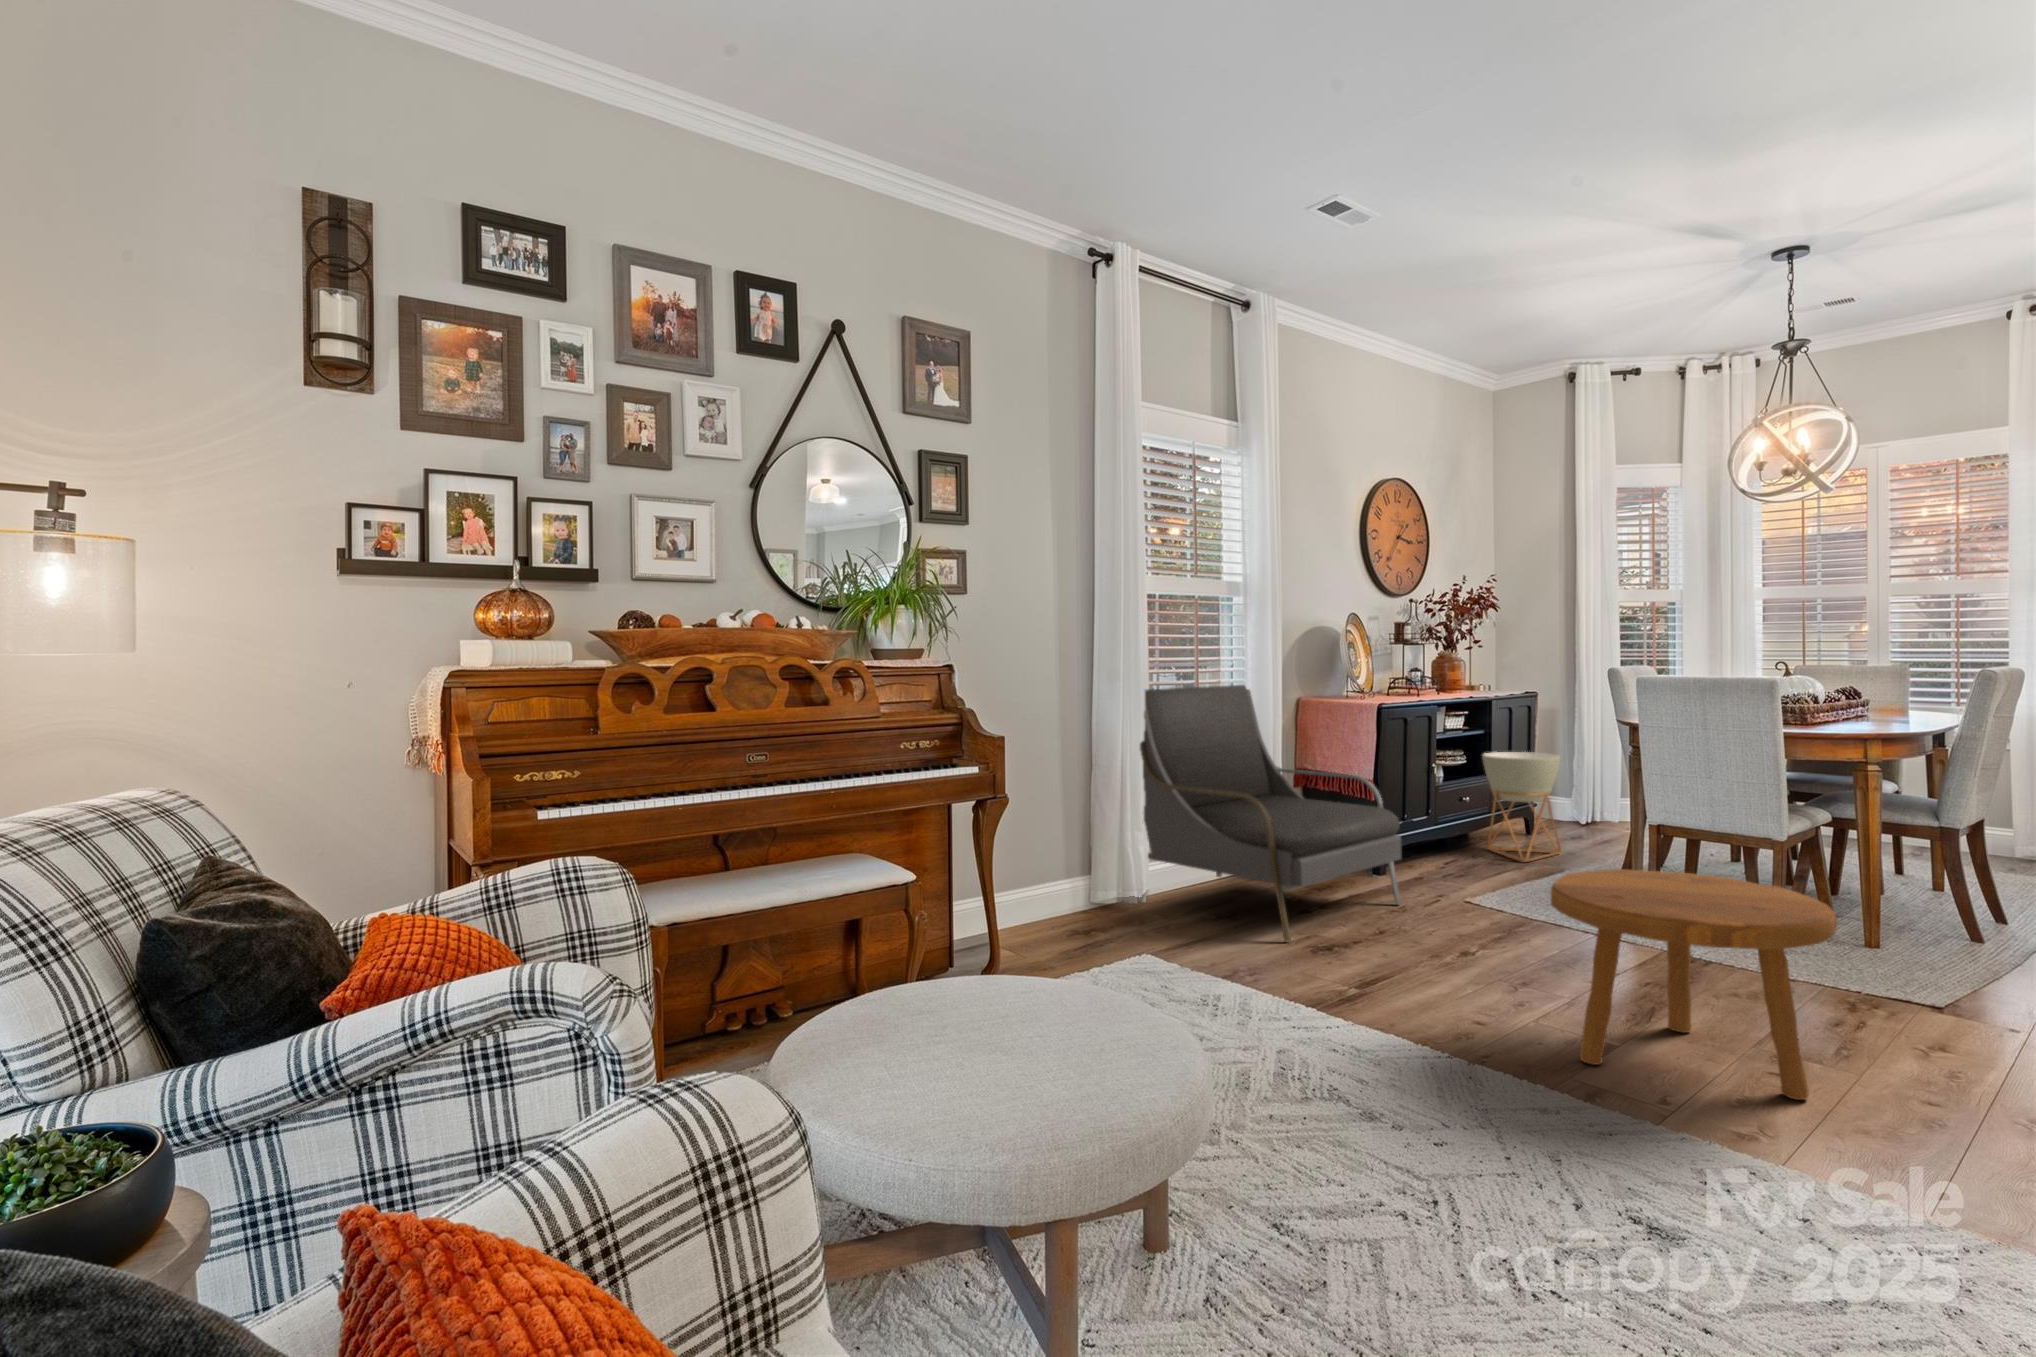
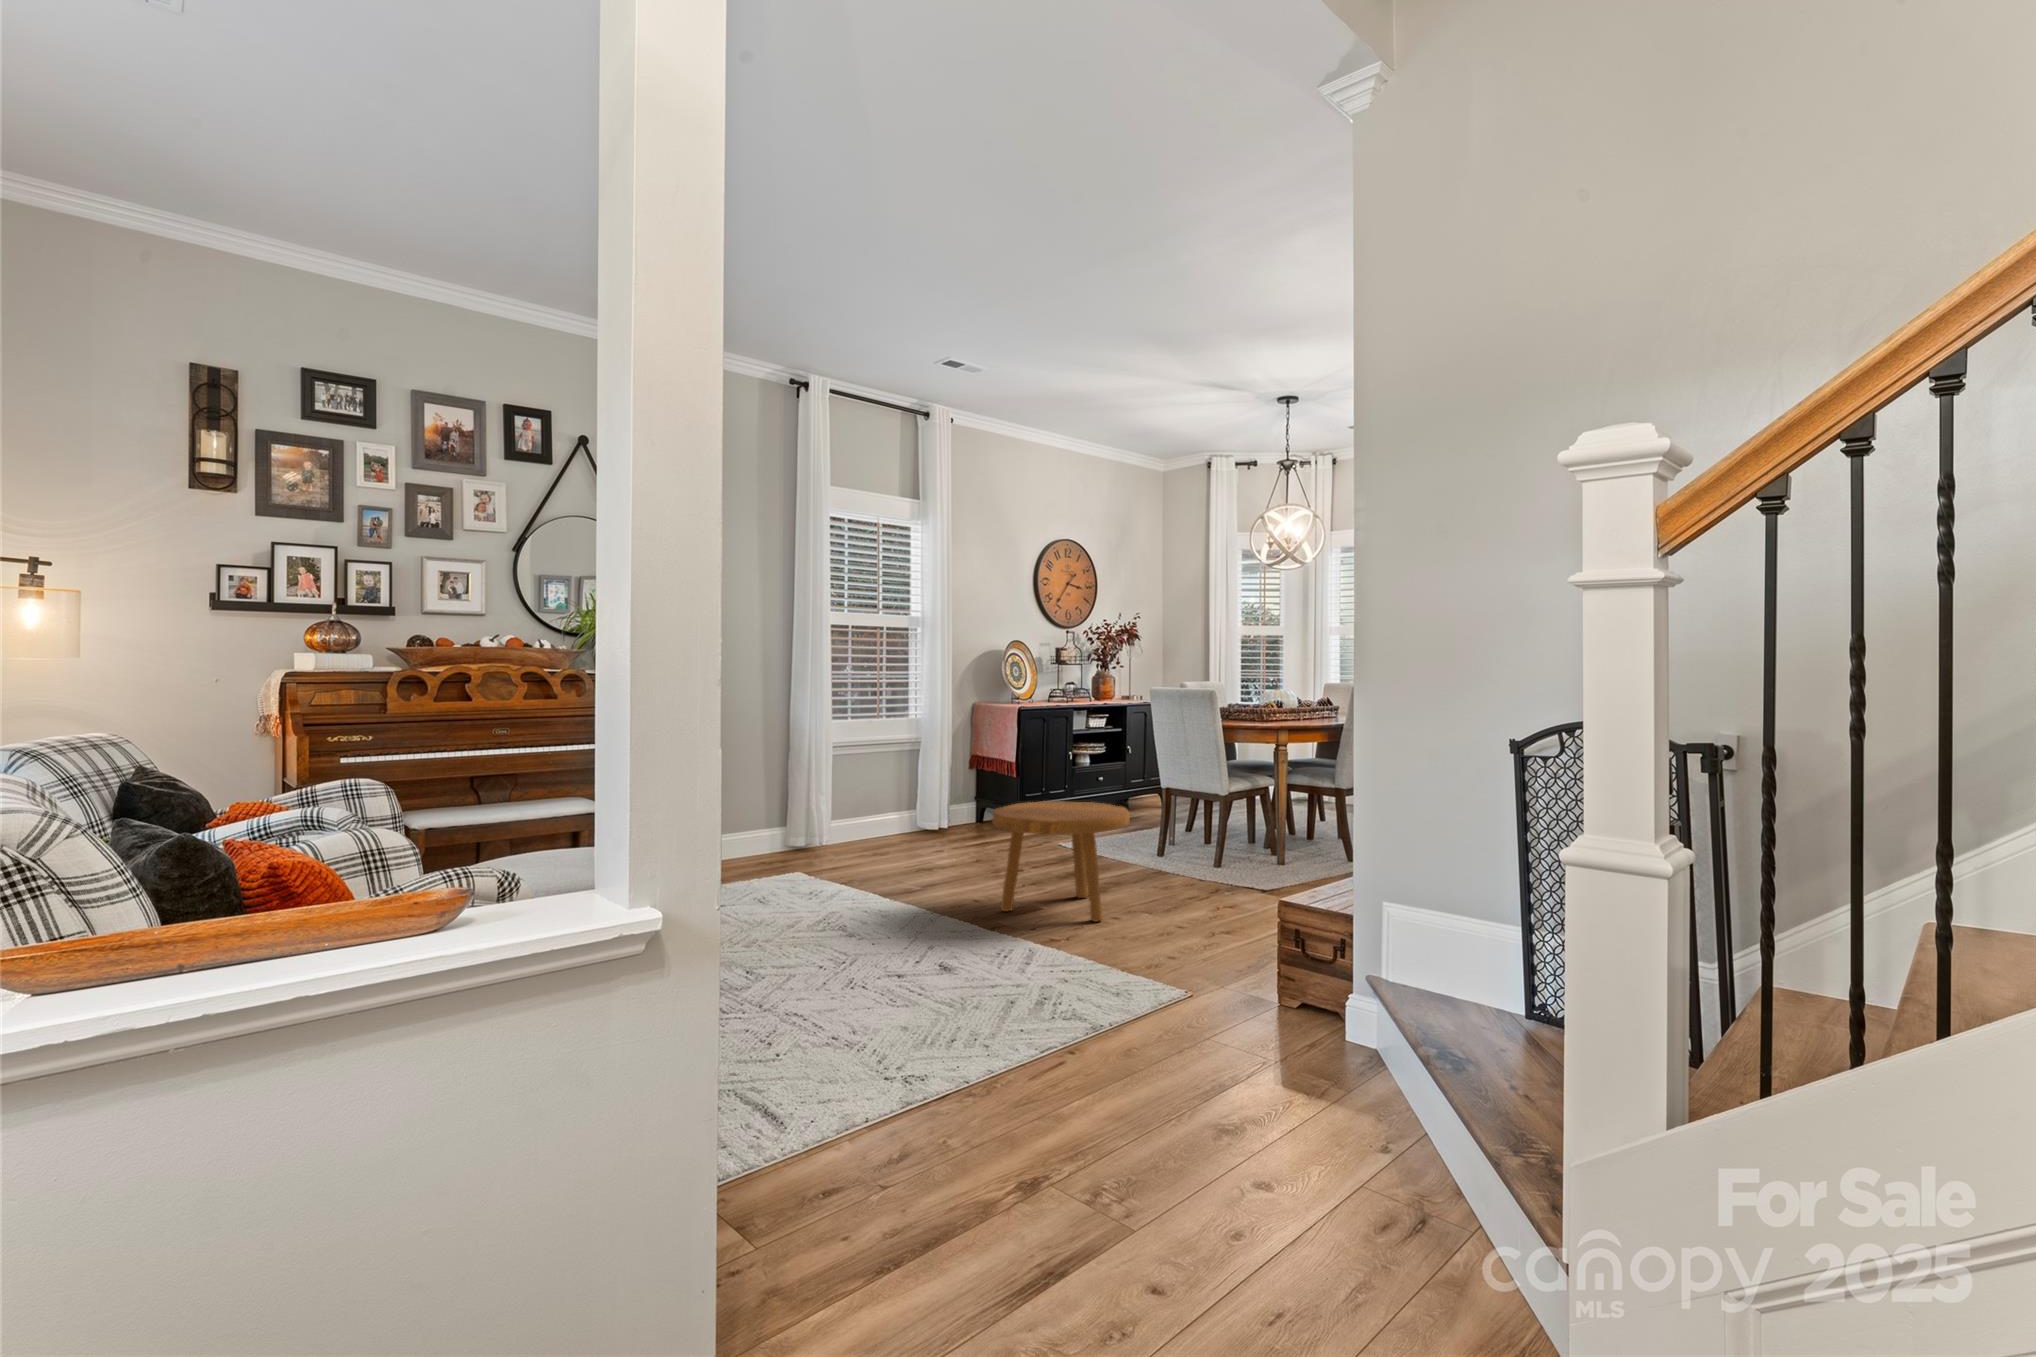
armchair: present [1140,685,1401,942] -> none [811,690,1007,863]
planter: present [1482,752,1561,862] -> none [1108,742,1162,820]

